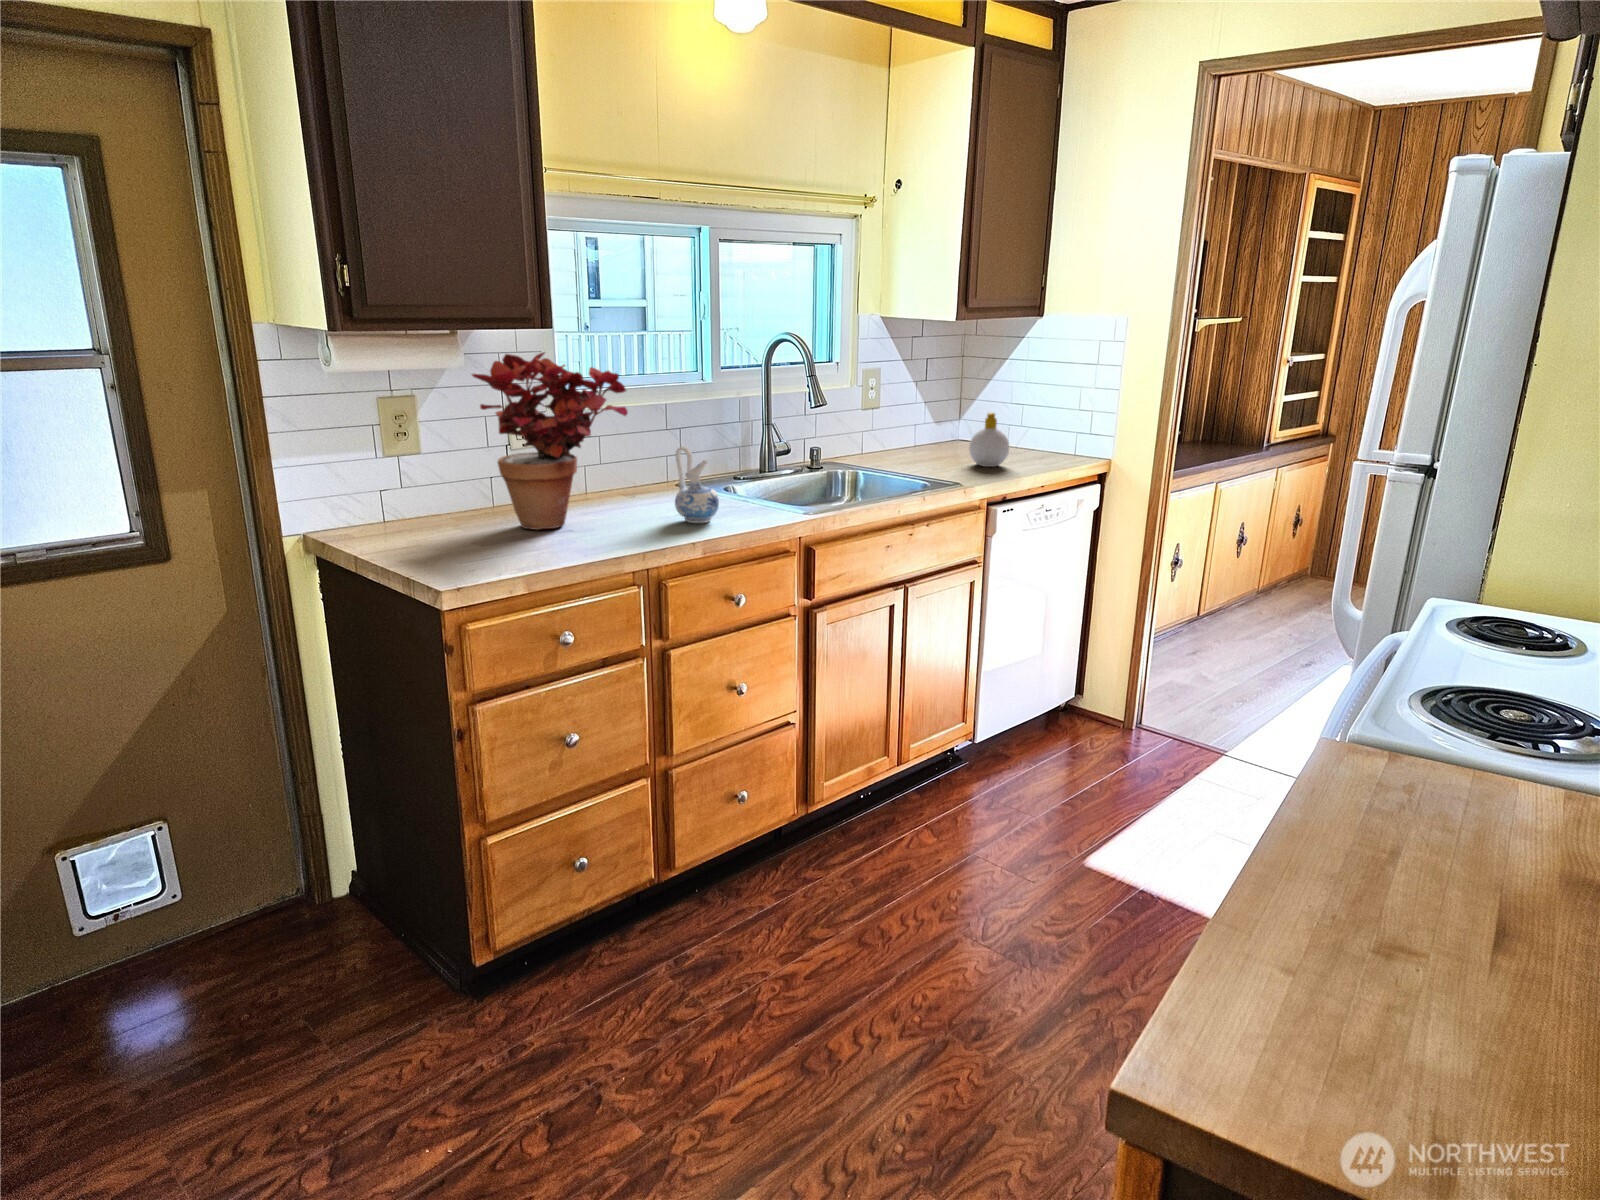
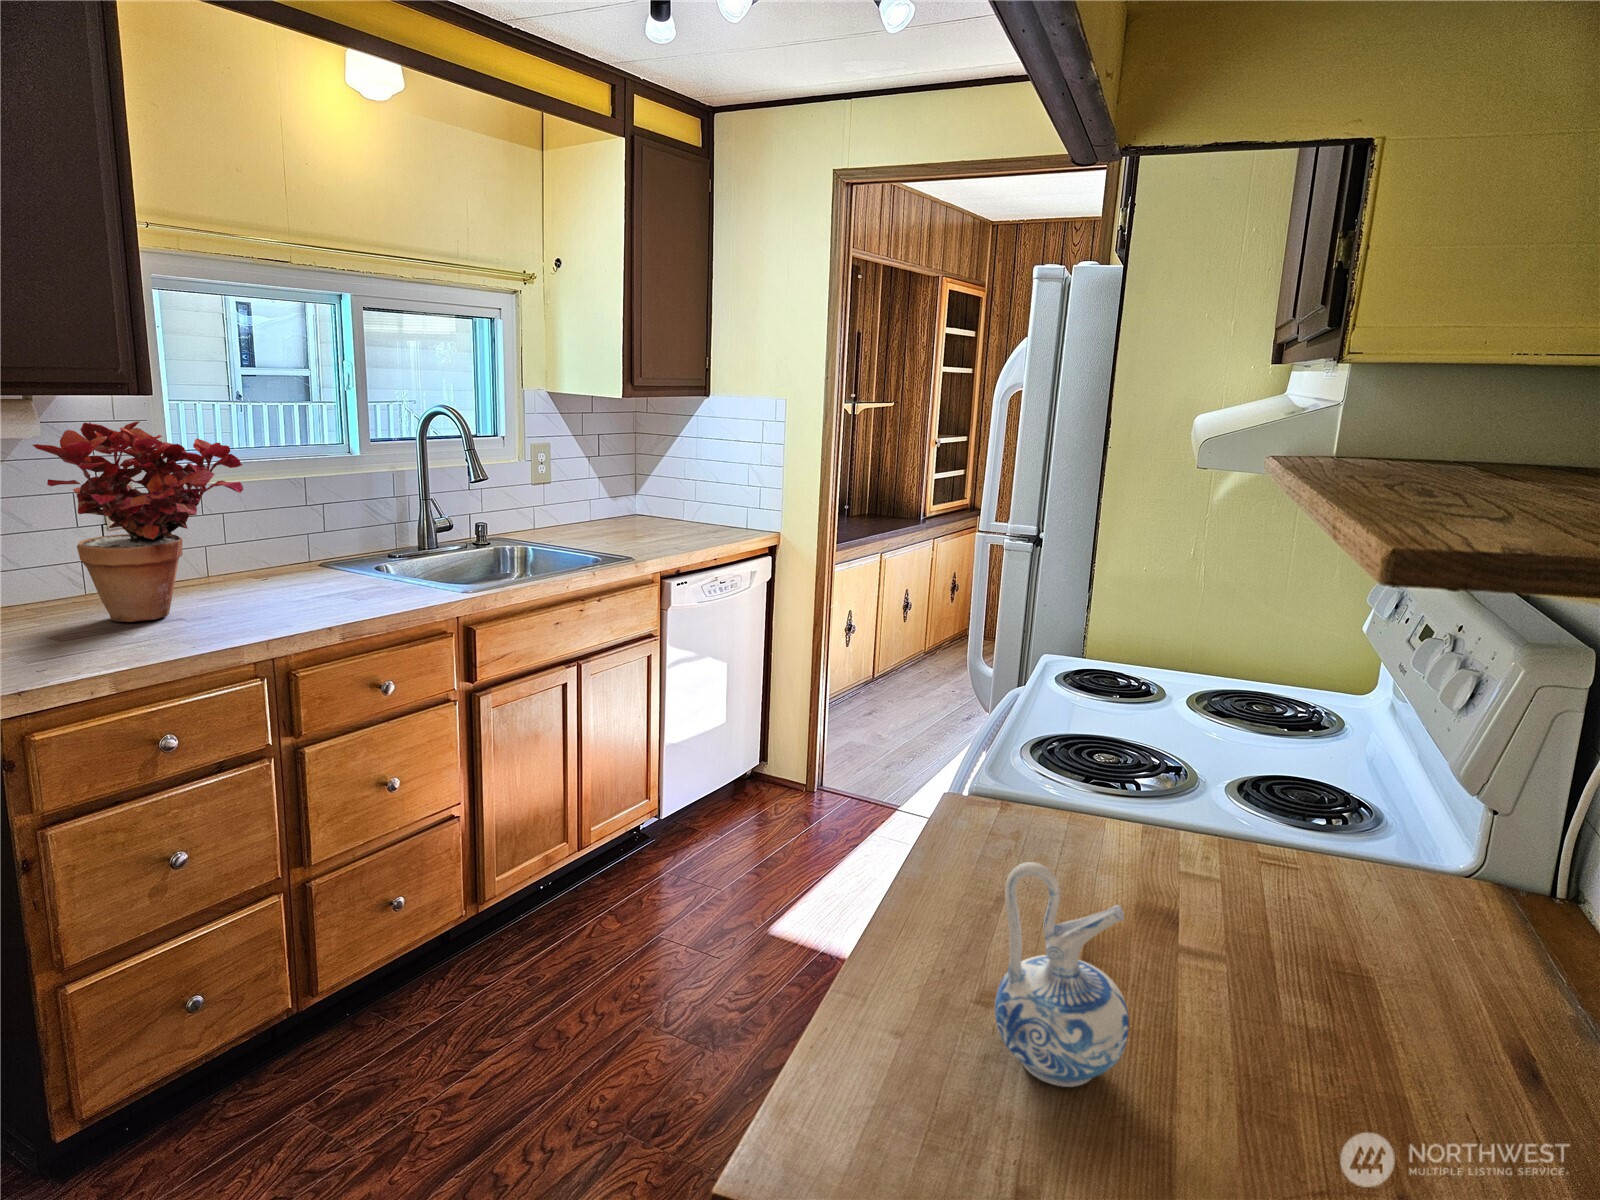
soap bottle: present [969,413,1009,467] -> none [642,488,681,541]
ceramic pitcher: present [675,447,719,523] -> present [995,862,1129,1087]

